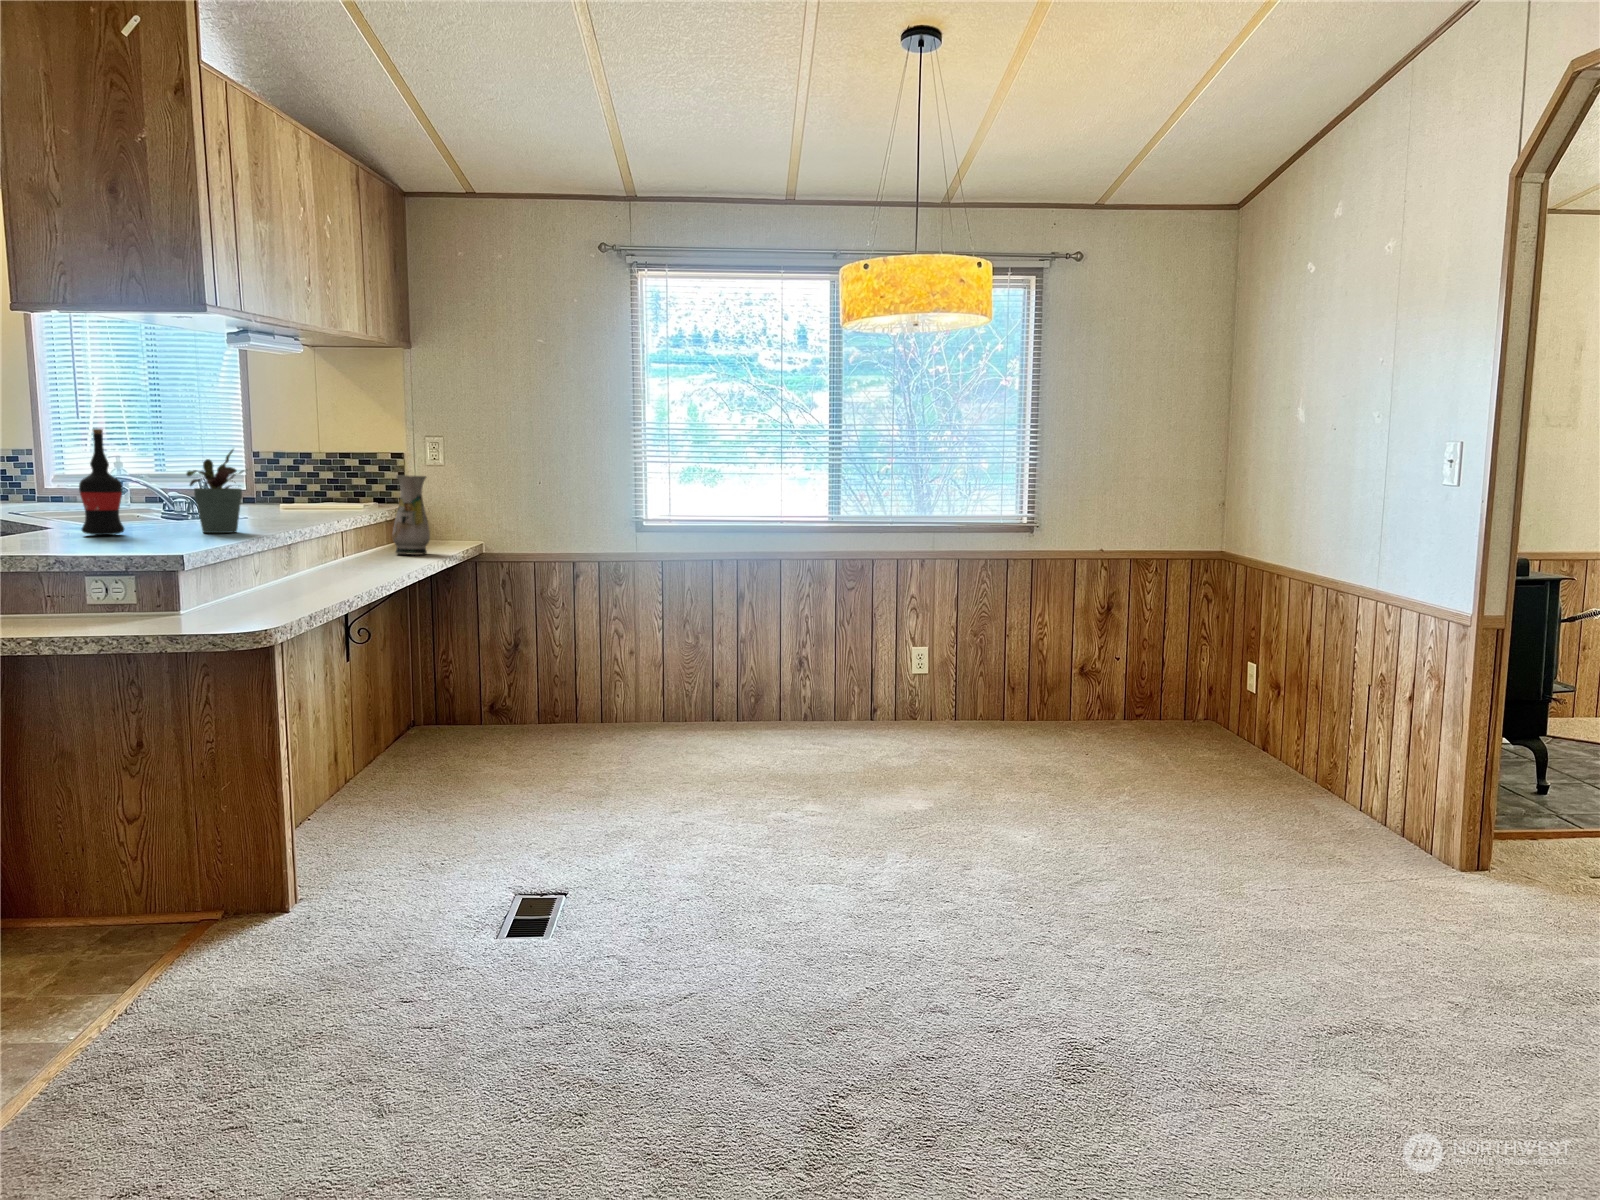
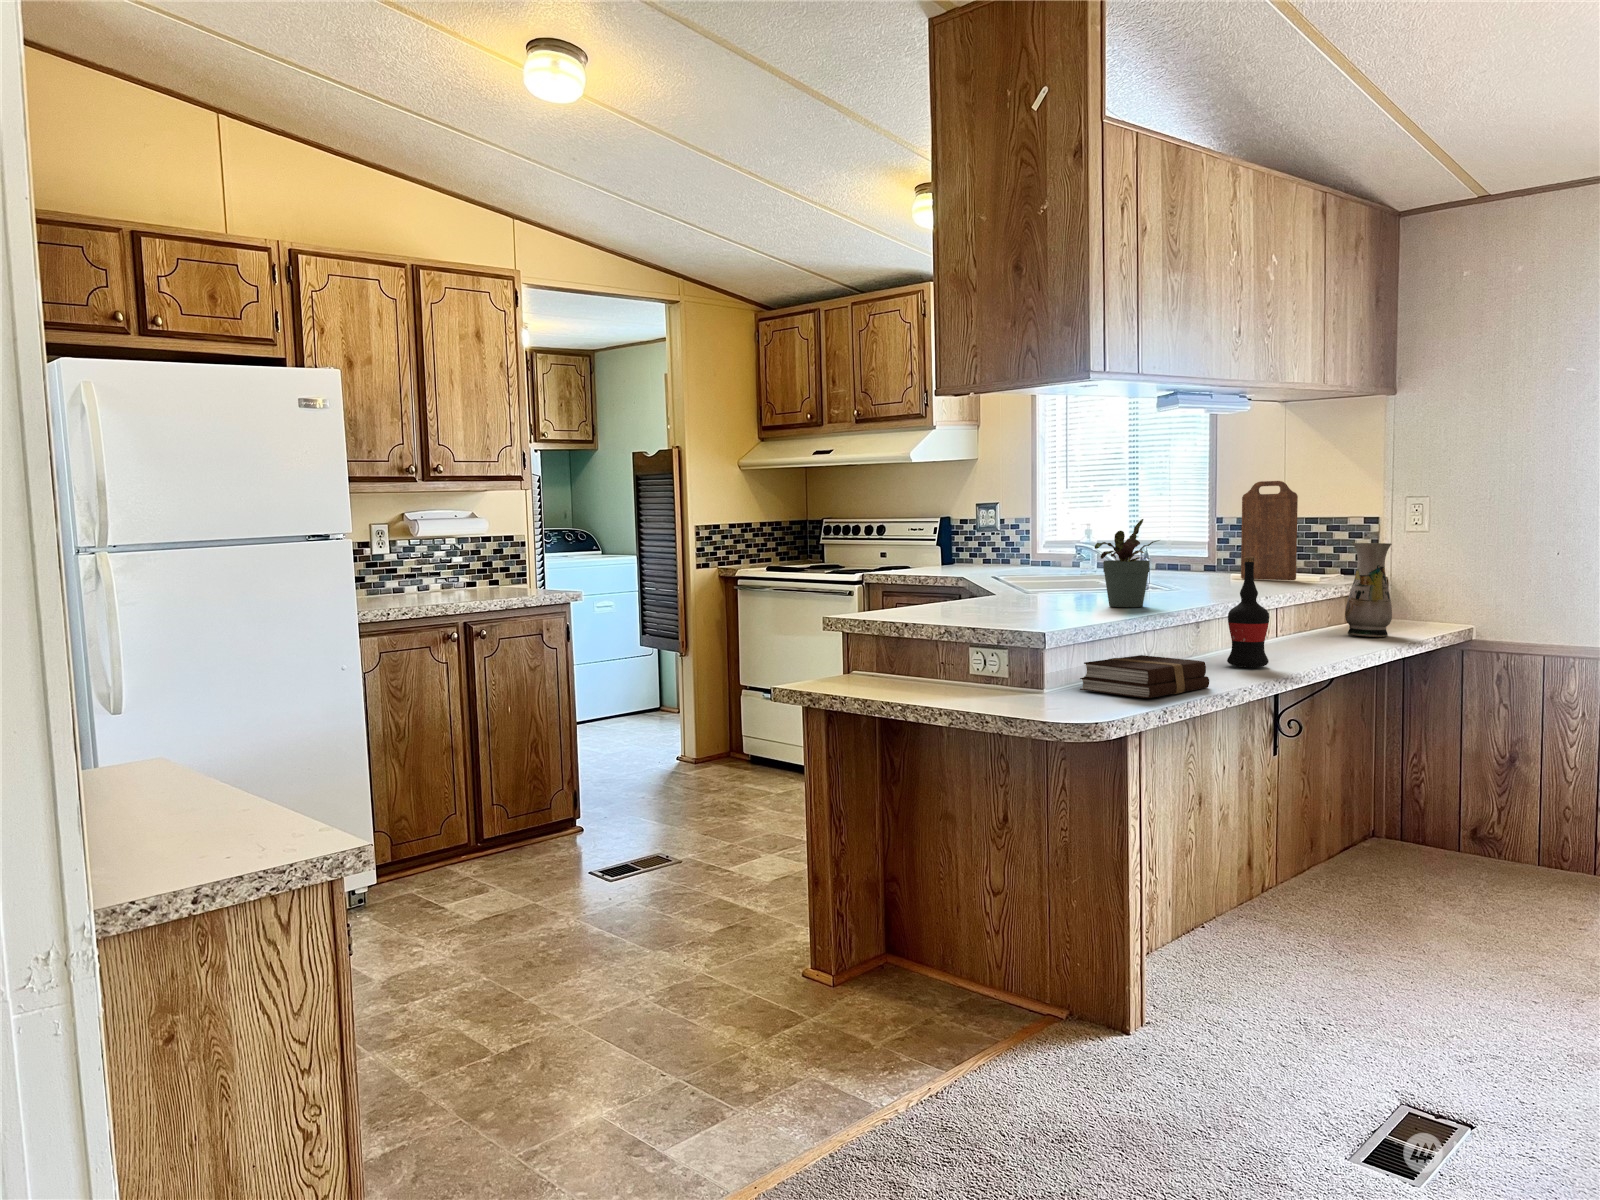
cutting board: none [286,418,342,509] -> present [1241,481,1298,580]
wine bottle: present [79,429,124,535] -> present [1227,557,1269,668]
book: none [213,575,329,611] -> present [1080,655,1209,698]

